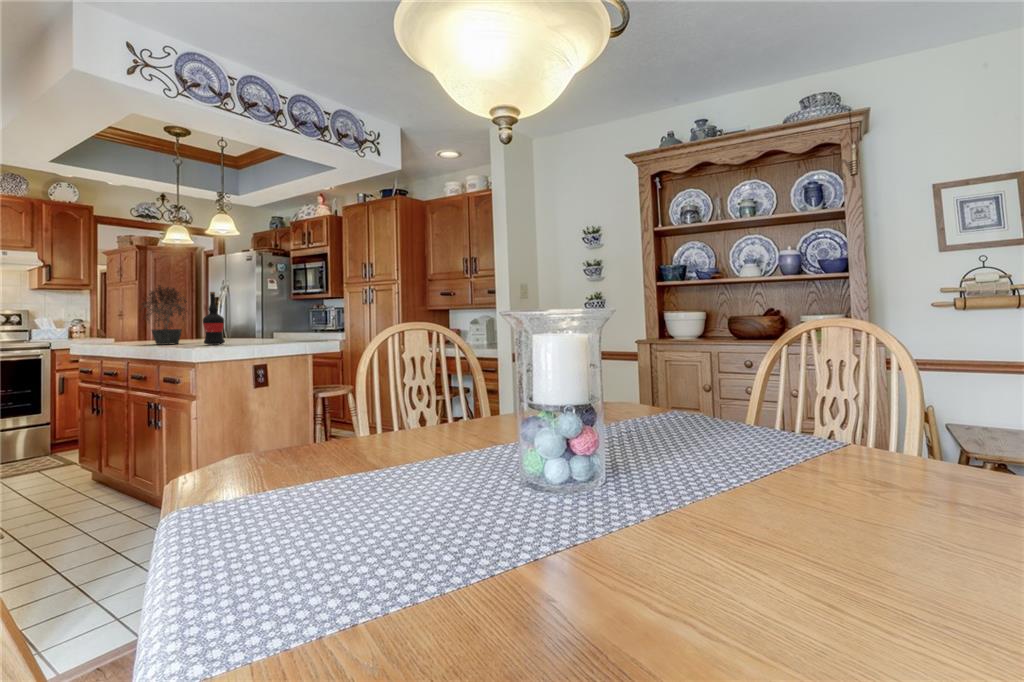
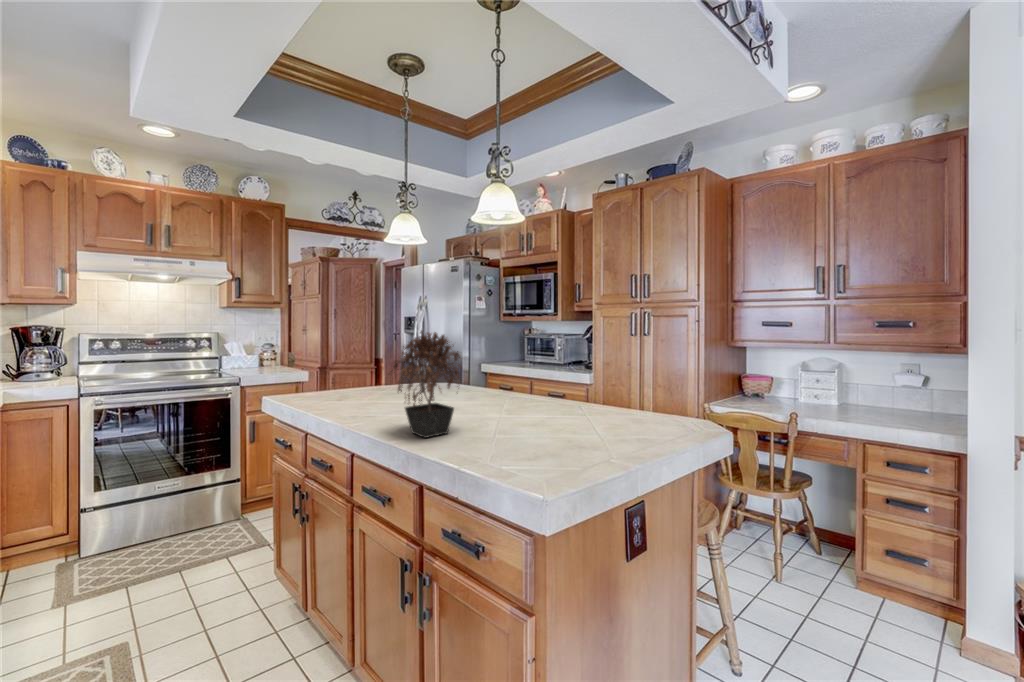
wine bottle: present [203,292,225,345] -> none [507,348,542,451]

